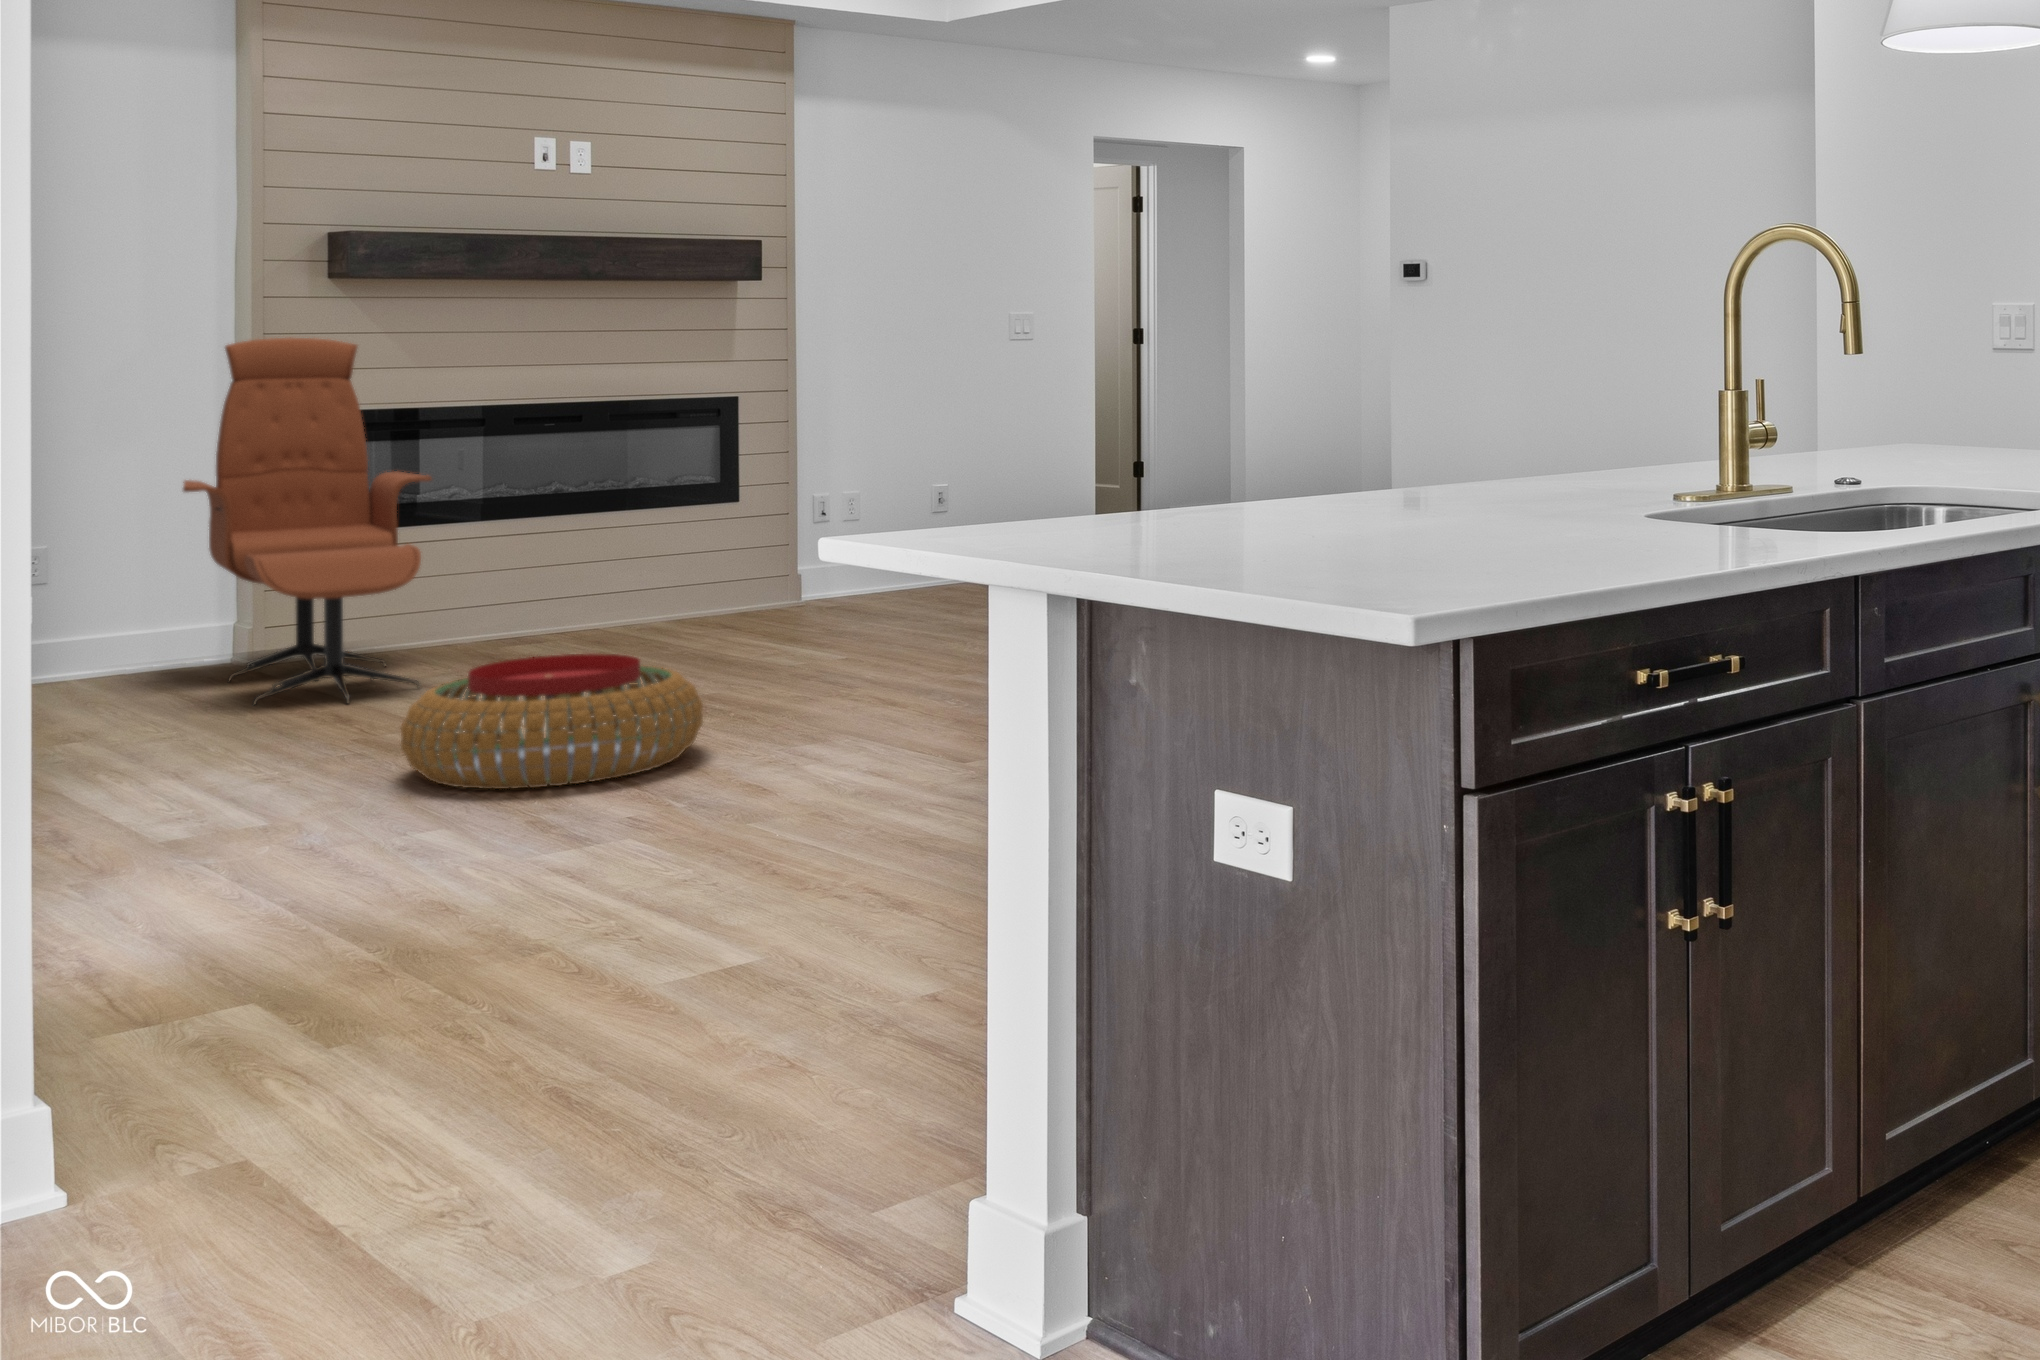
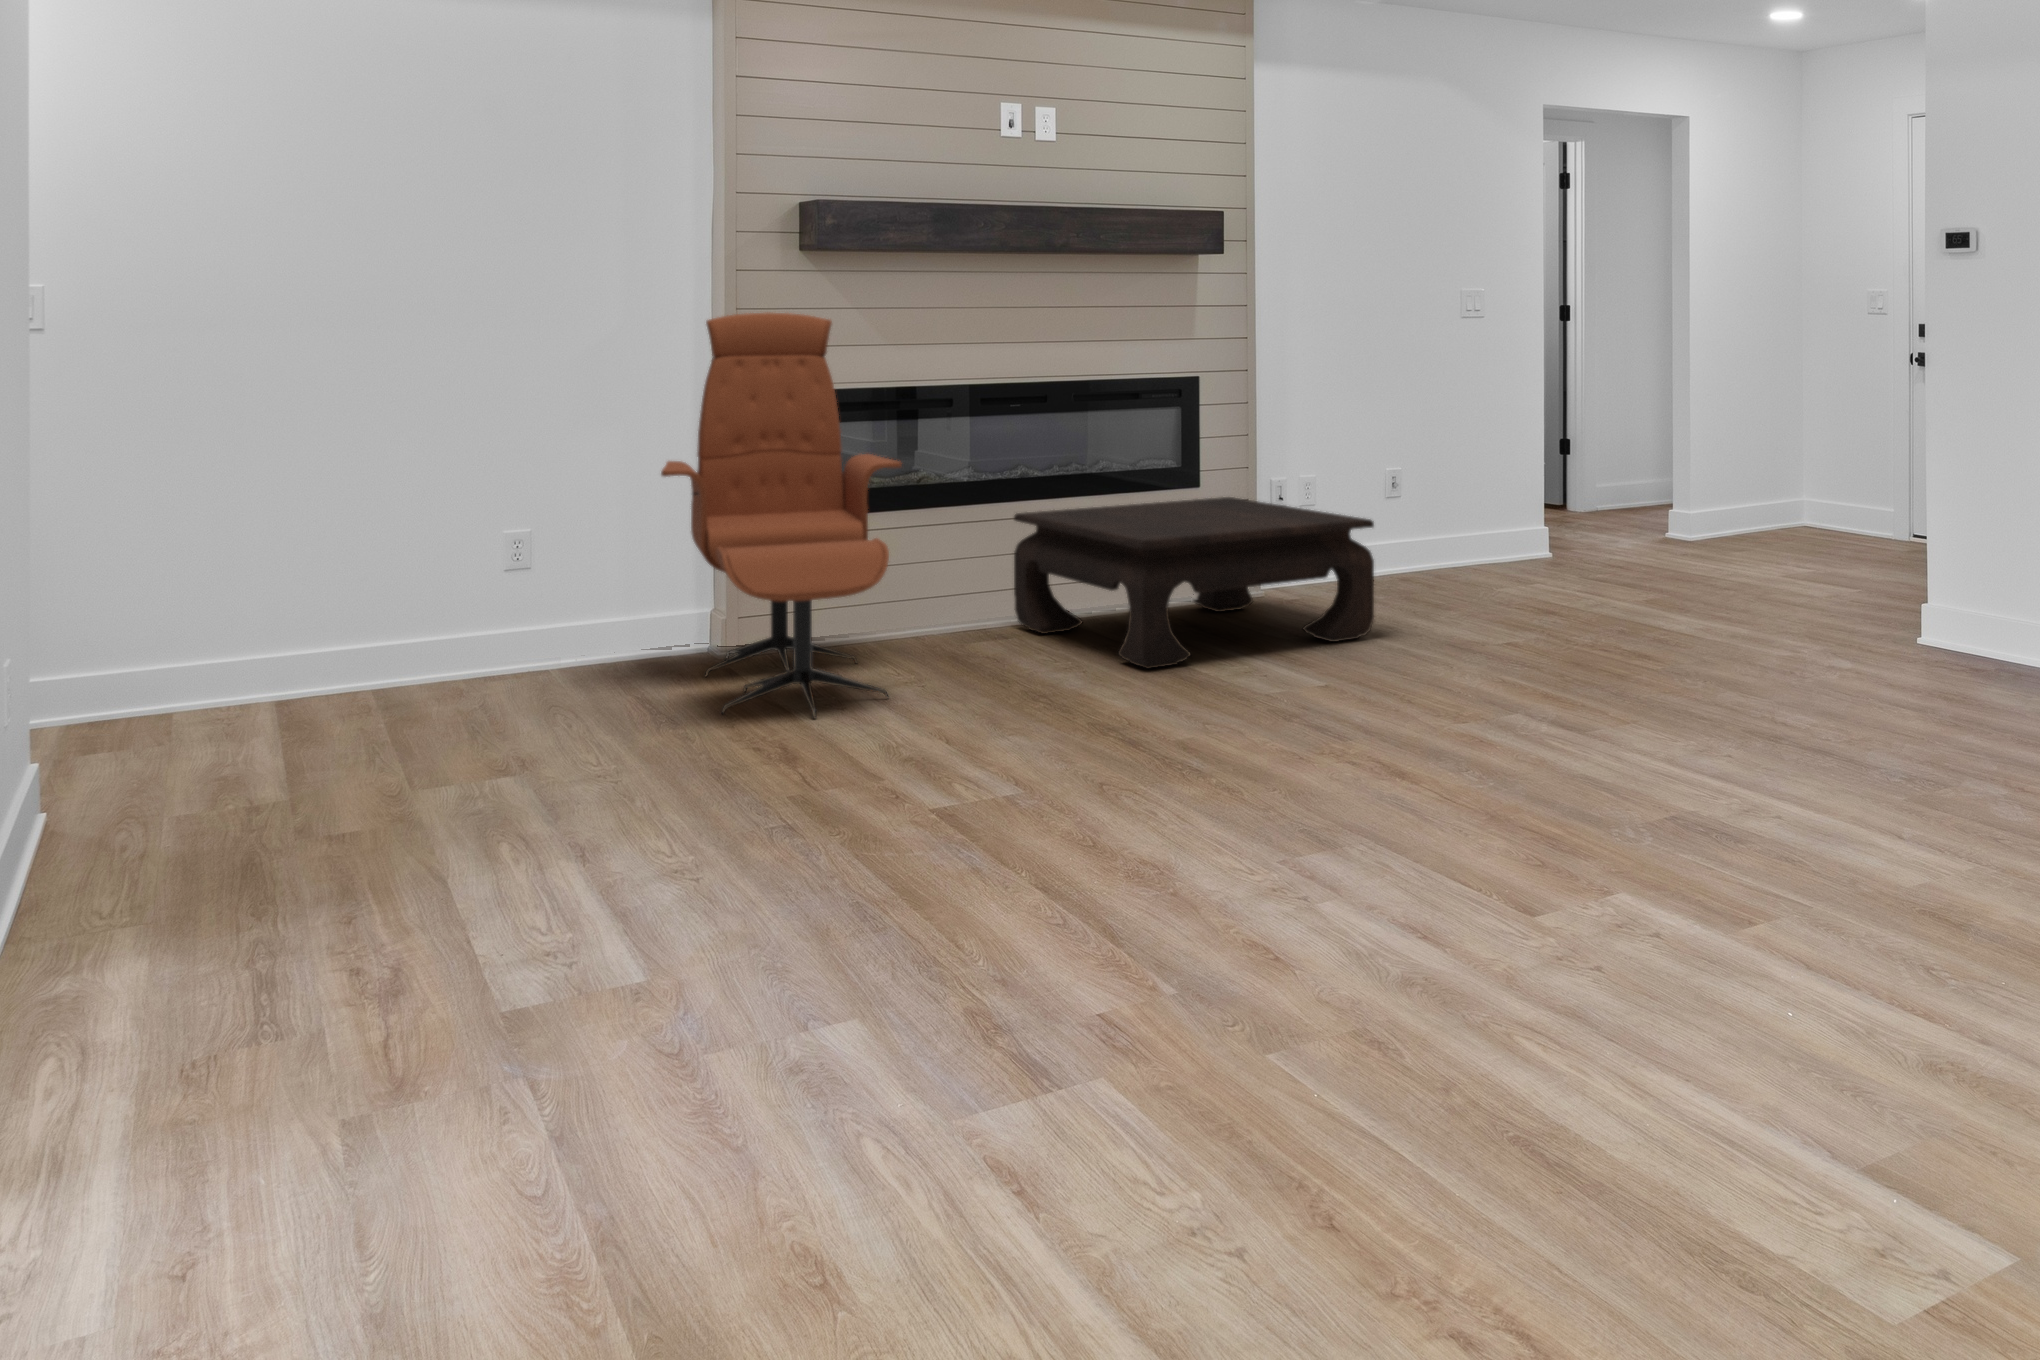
coffee table: none [548,510,902,658] -> present [1014,497,1374,669]
pouf: present [401,654,703,789] -> none [857,701,1203,892]

